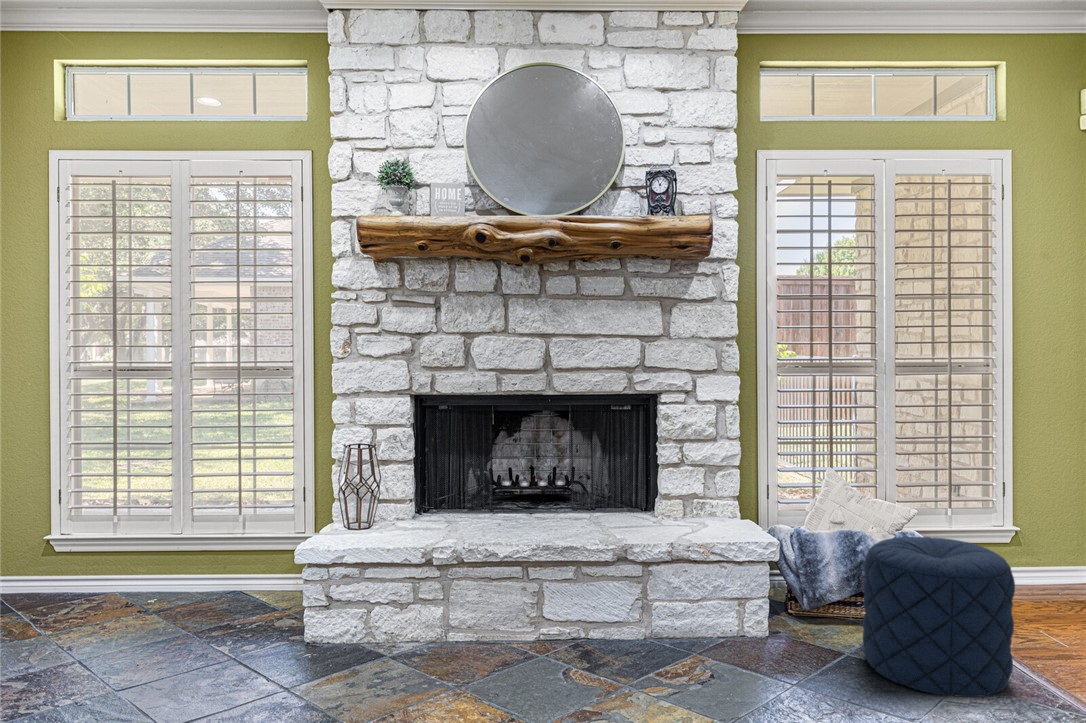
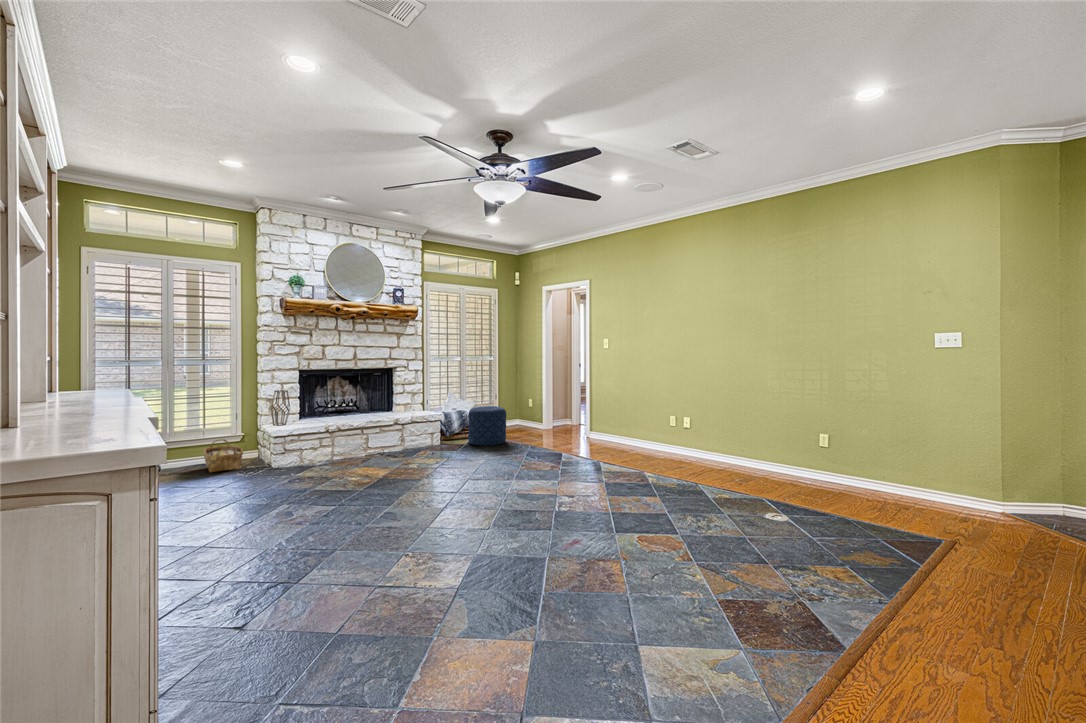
woven basket: none [209,539,292,618] -> present [203,439,243,472]

